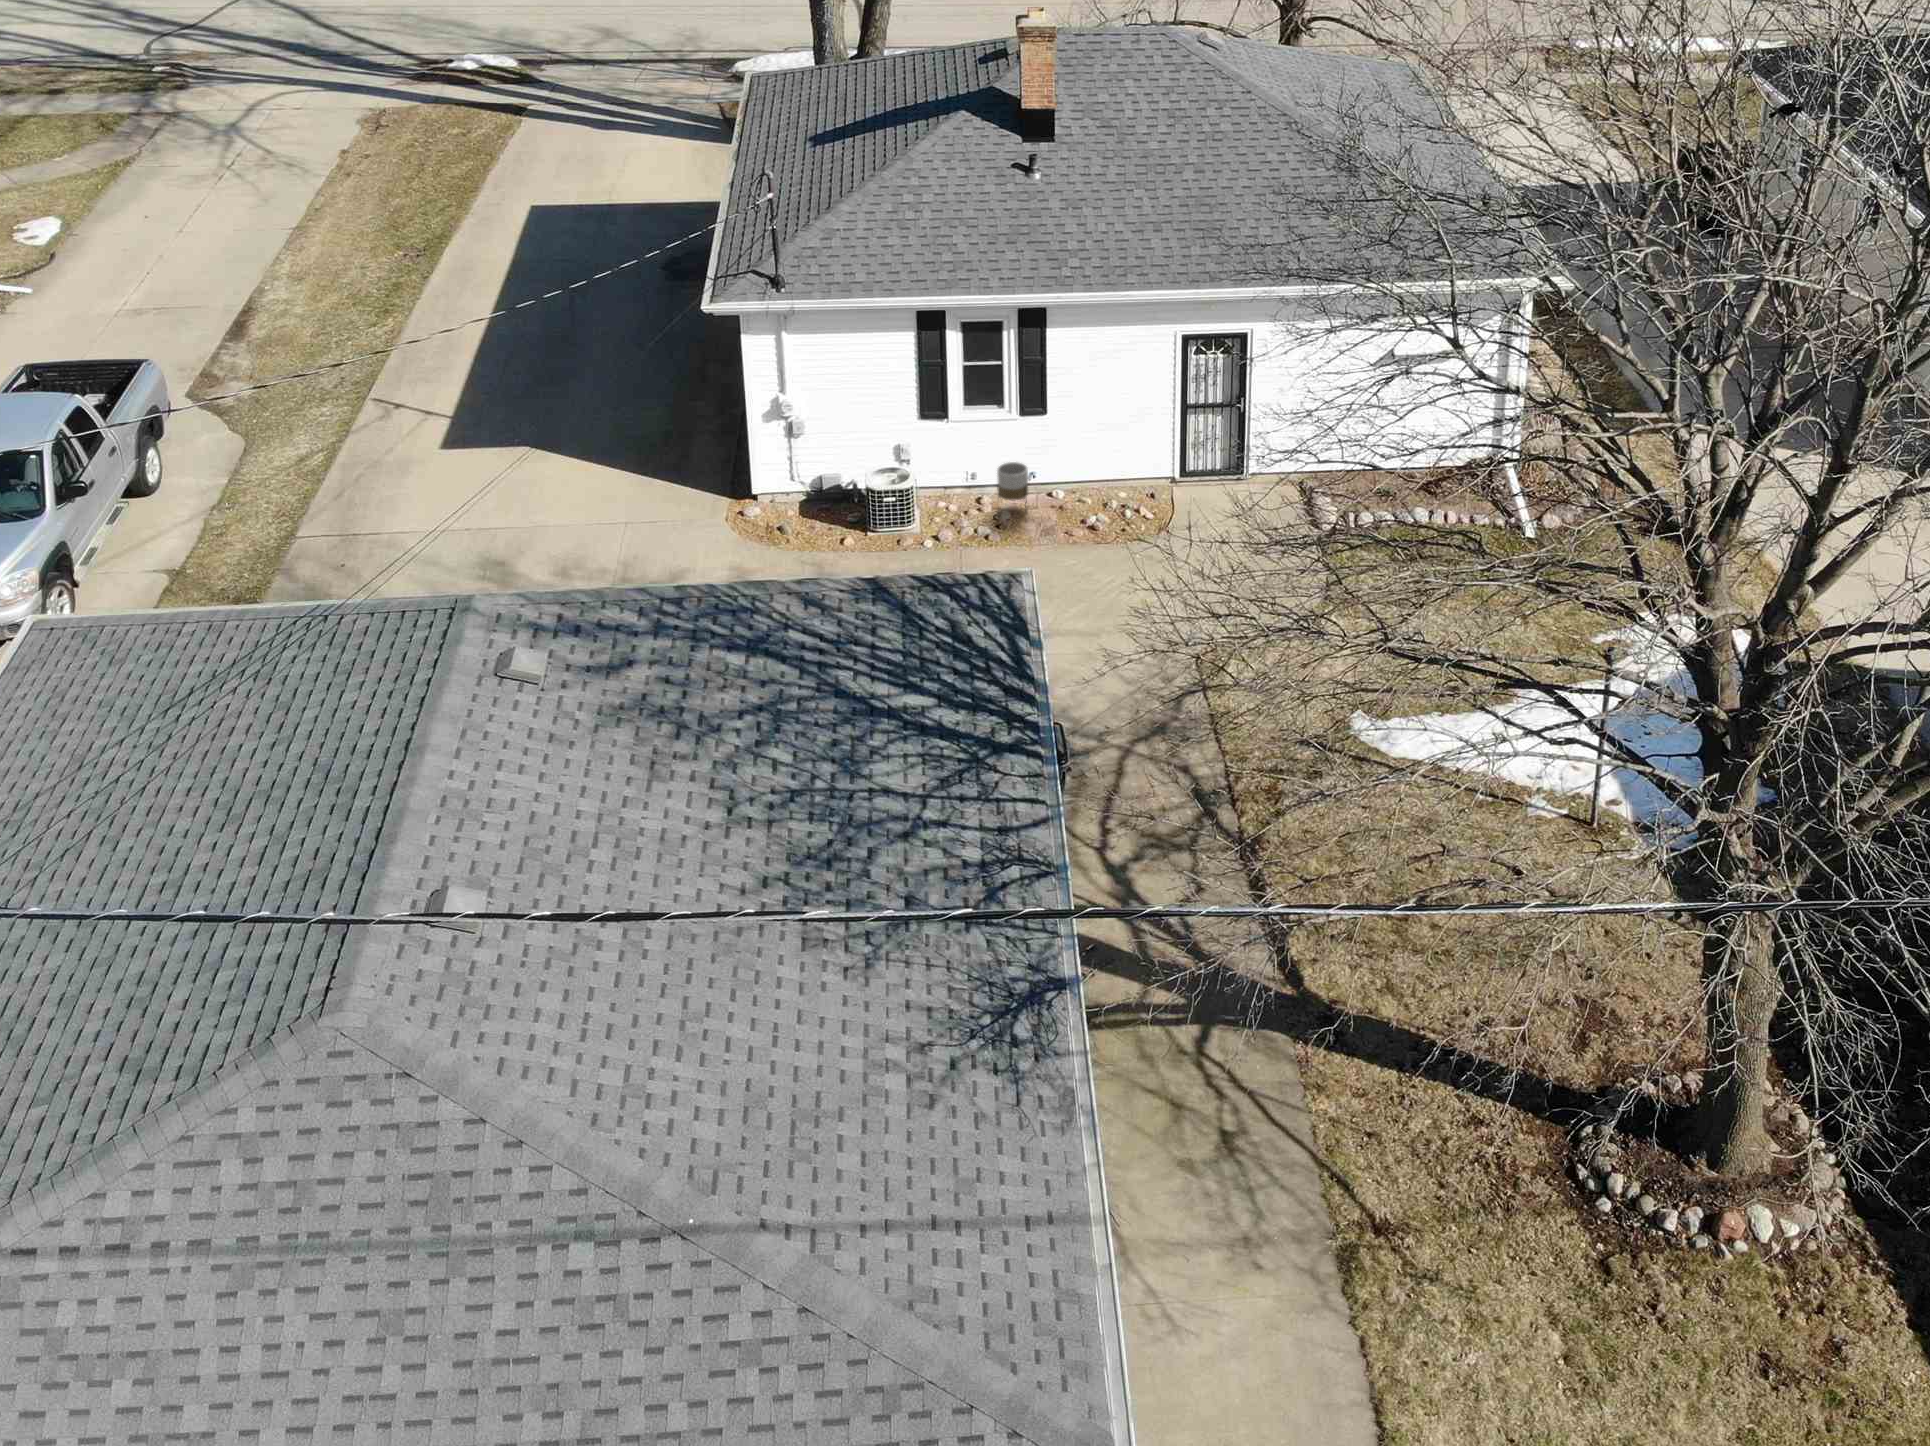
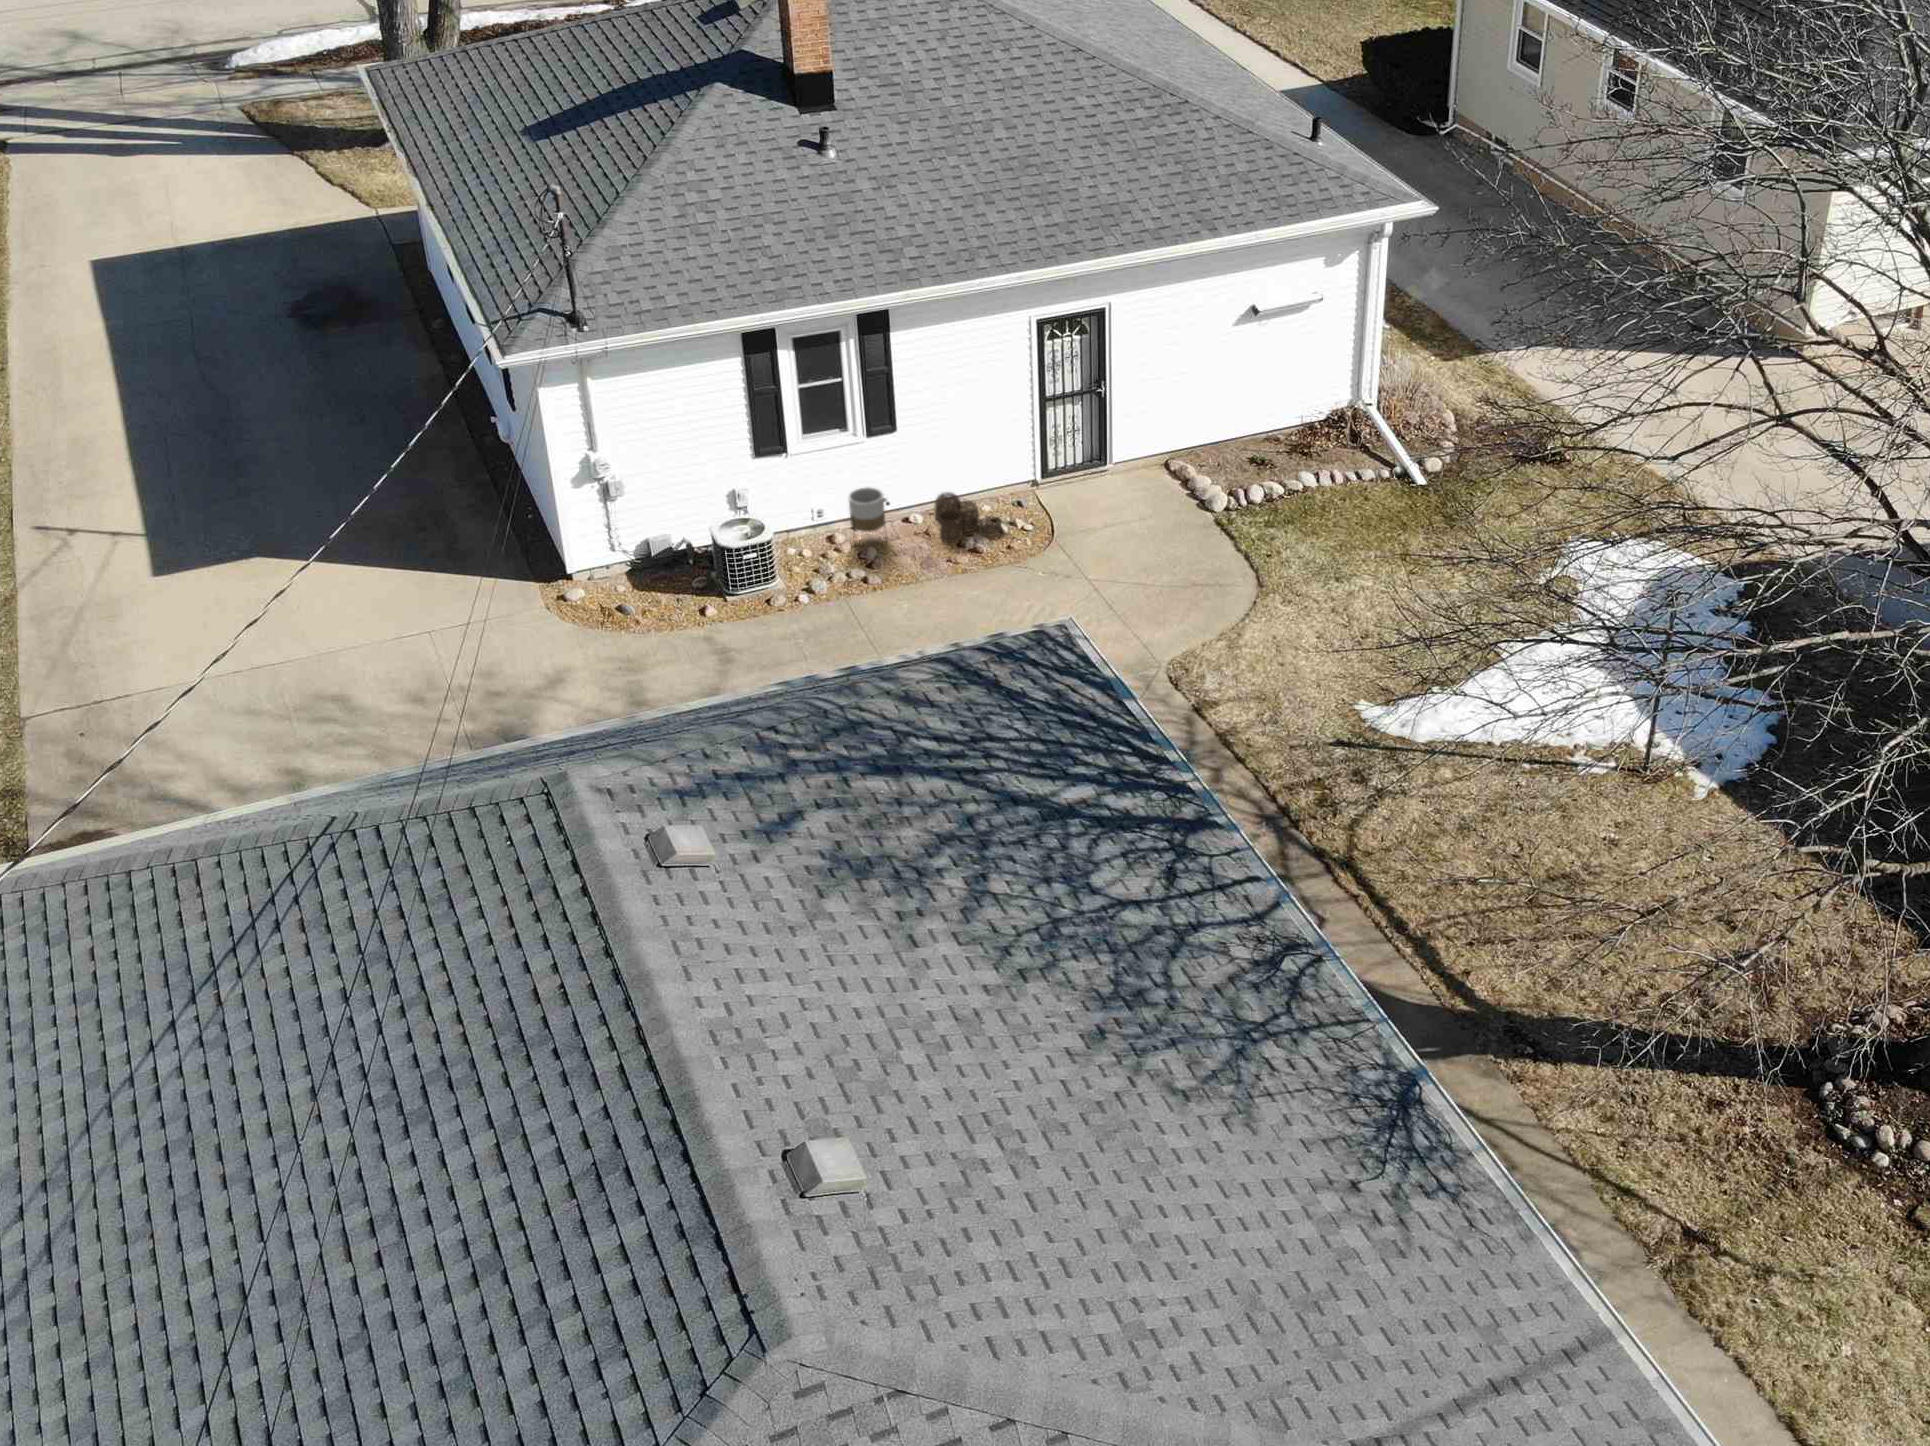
woven basket: none [1071,477,1127,522] -> present [934,492,1001,542]

